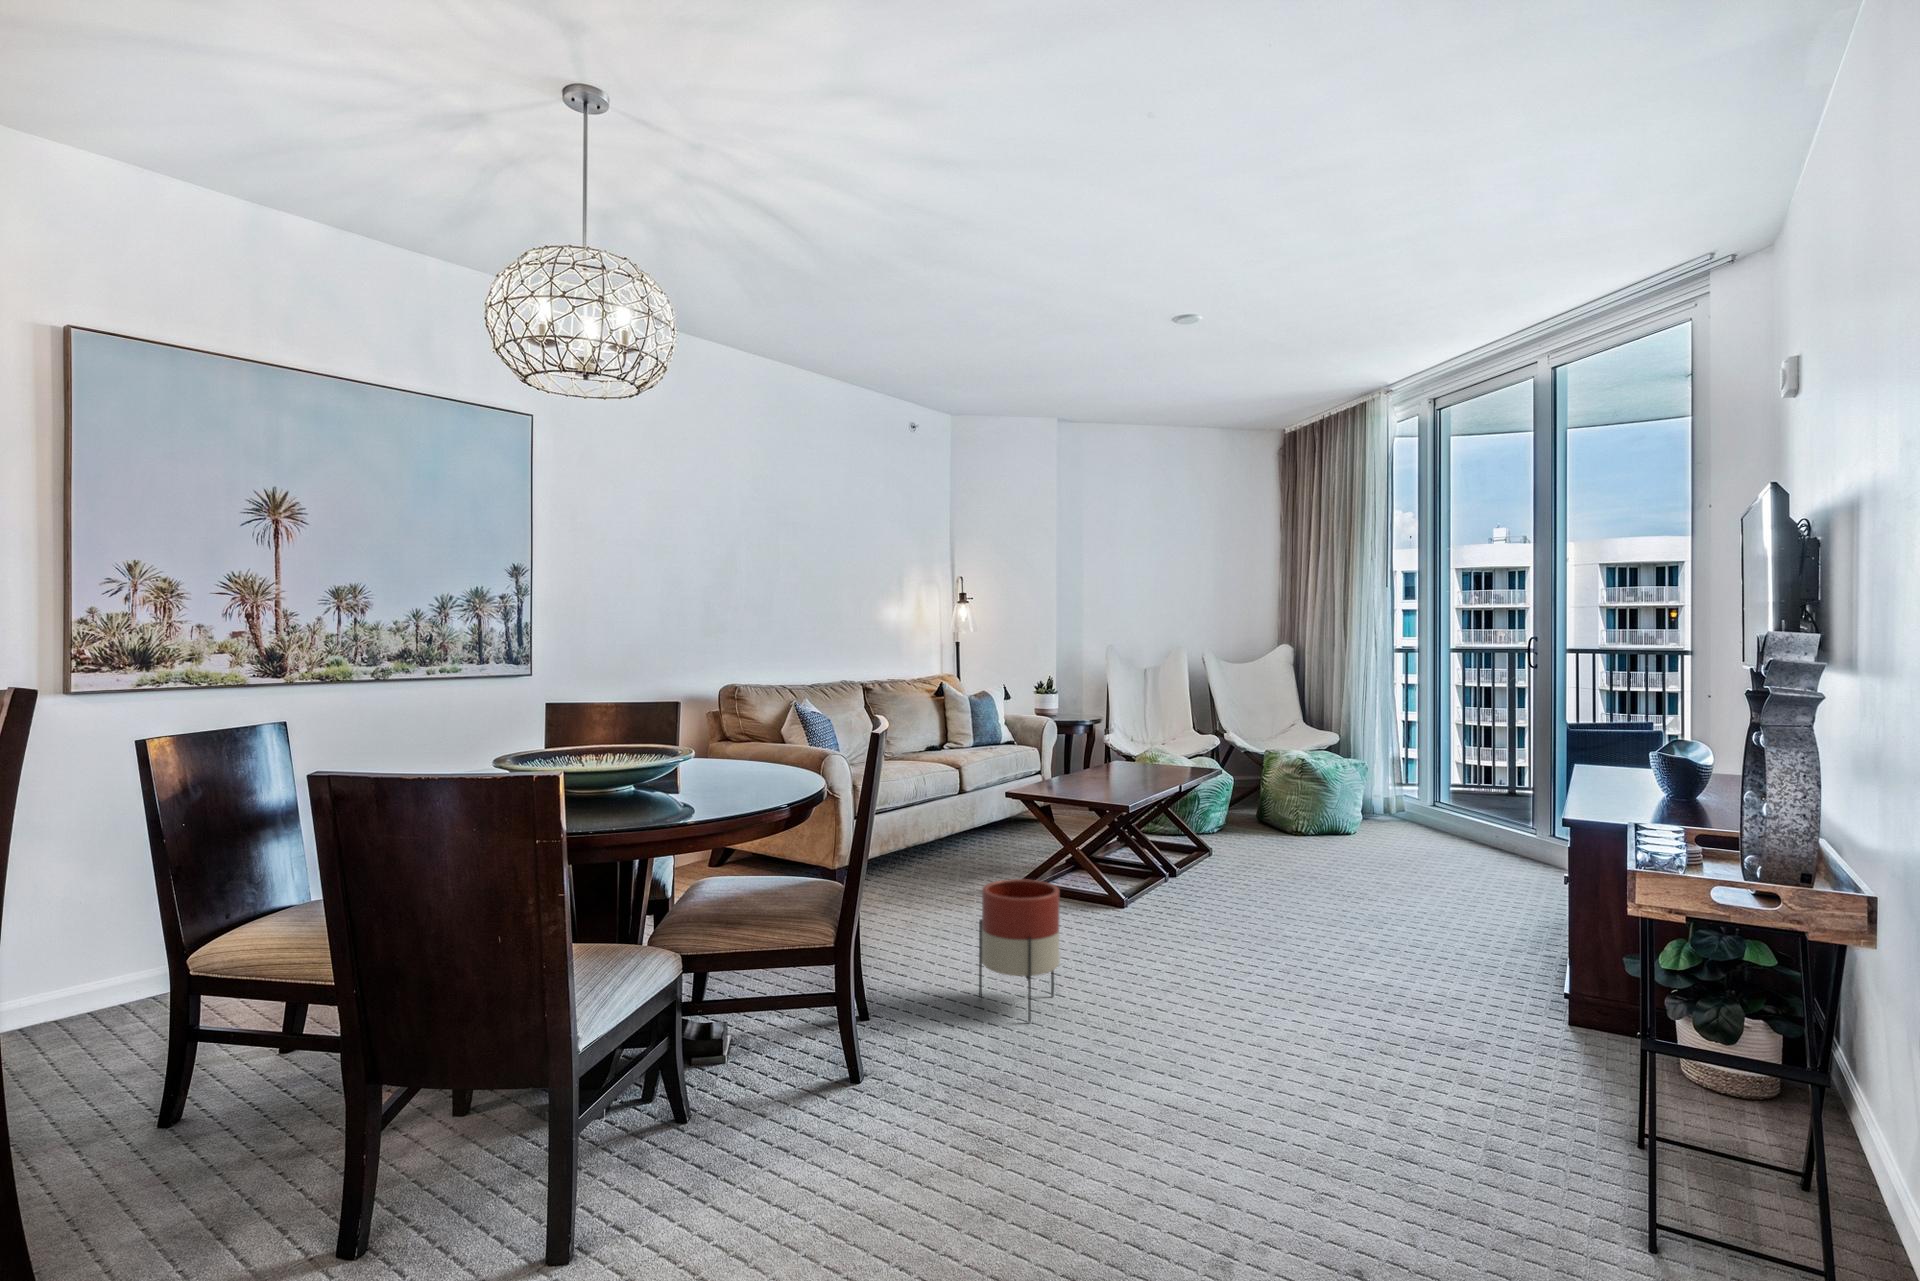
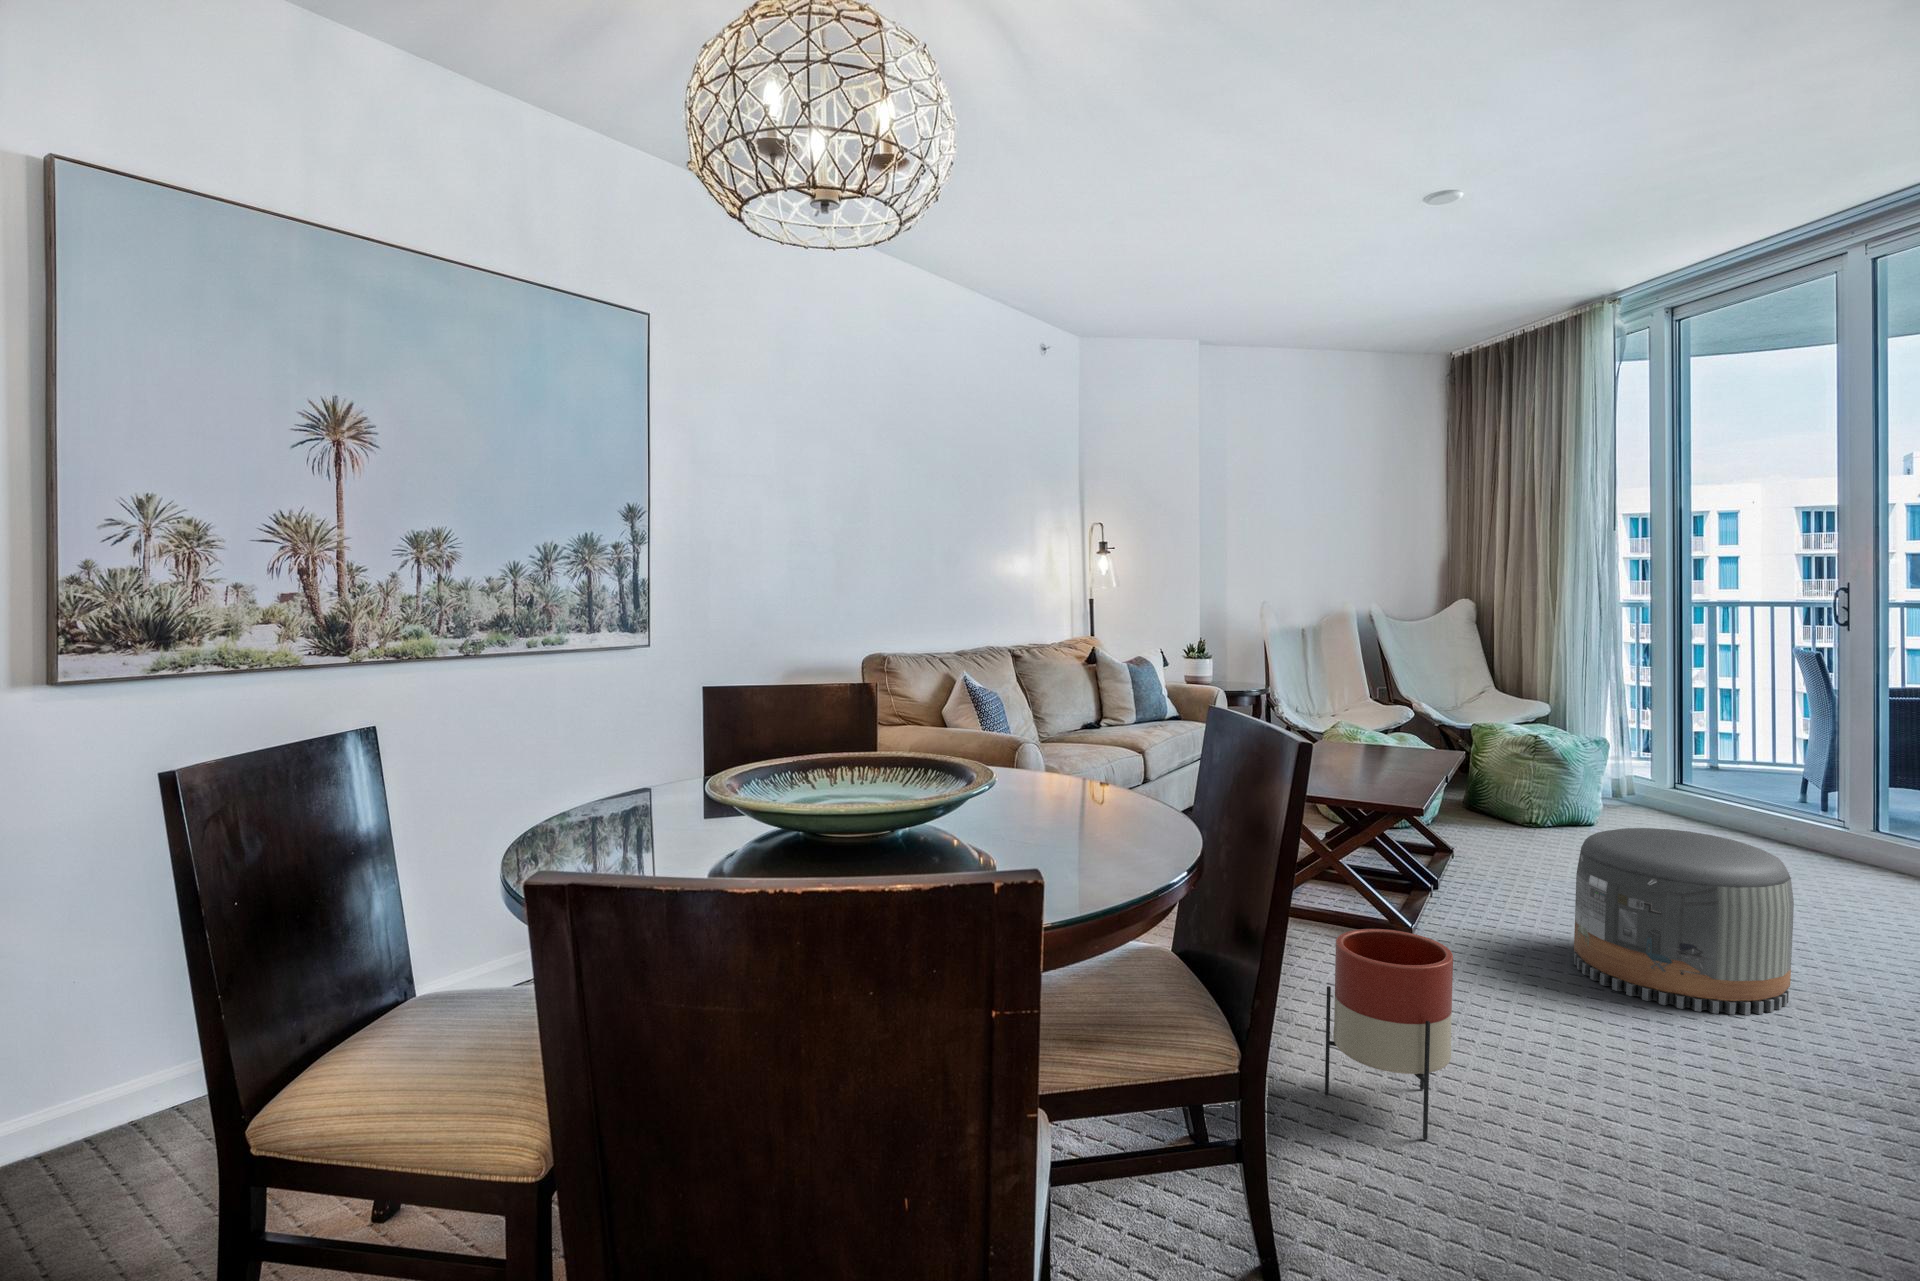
pouf: none [1238,821,1382,956] -> present [1574,828,1794,1015]

